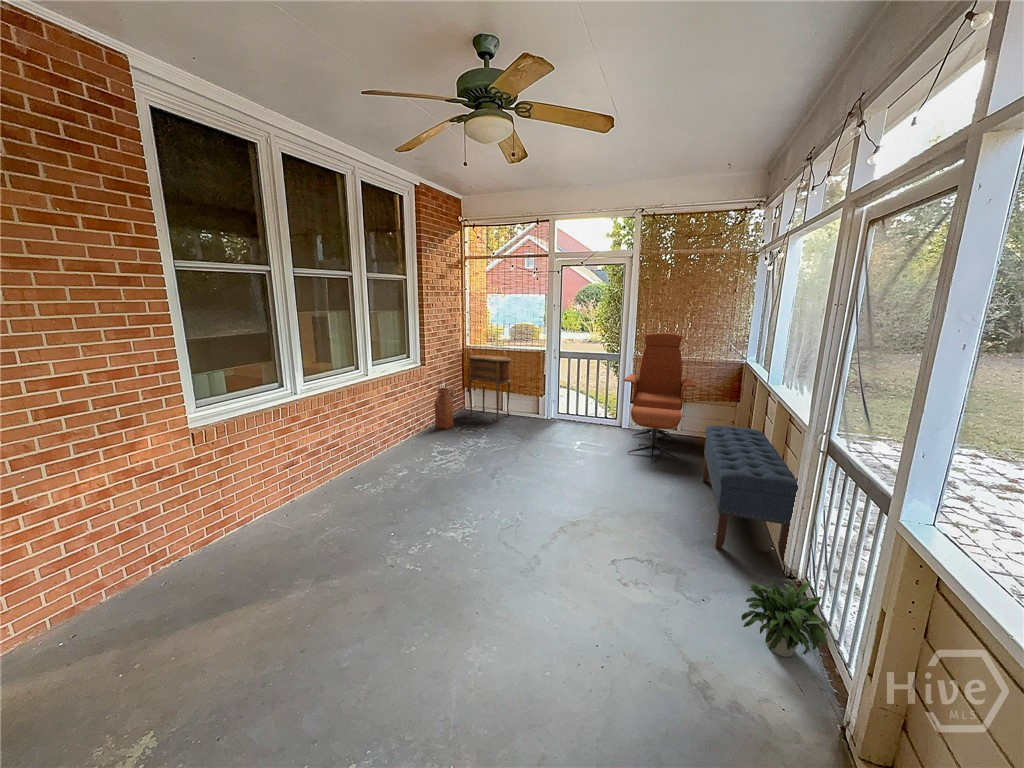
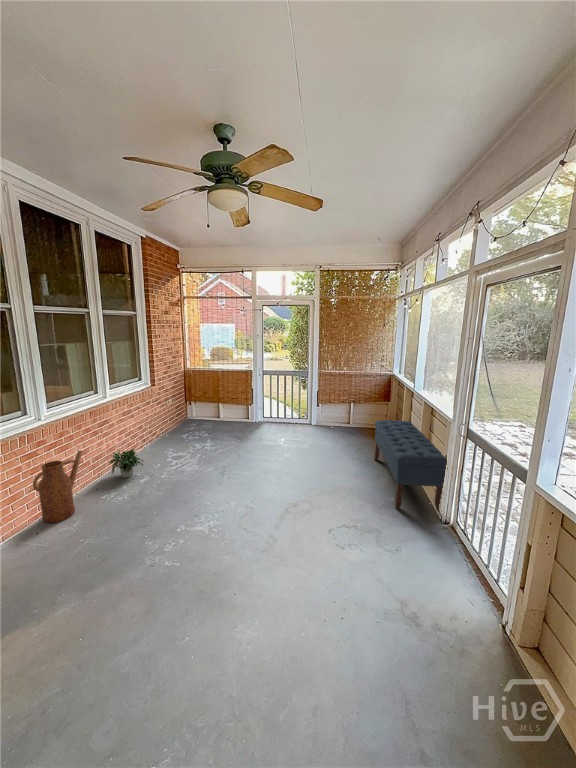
lounge chair: present [624,333,696,463] -> none [313,355,362,450]
side table: present [468,355,511,421] -> none [190,375,226,427]
watering can: present [435,384,456,429] -> present [33,451,83,523]
potted plant: present [741,580,839,675] -> present [109,449,144,477]

